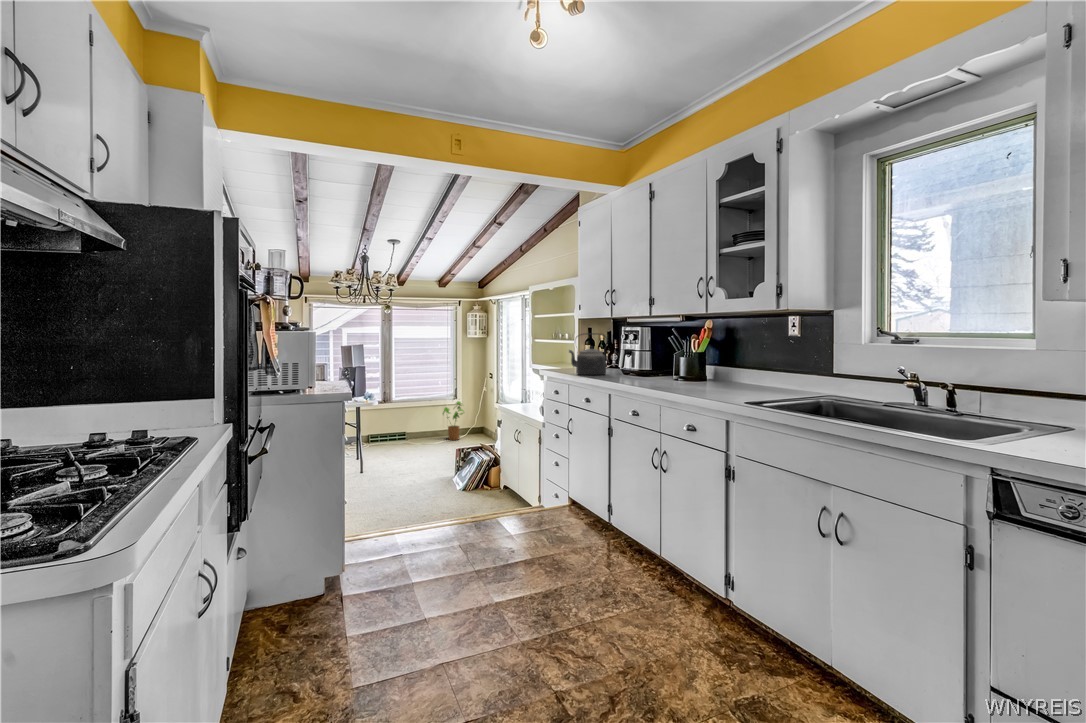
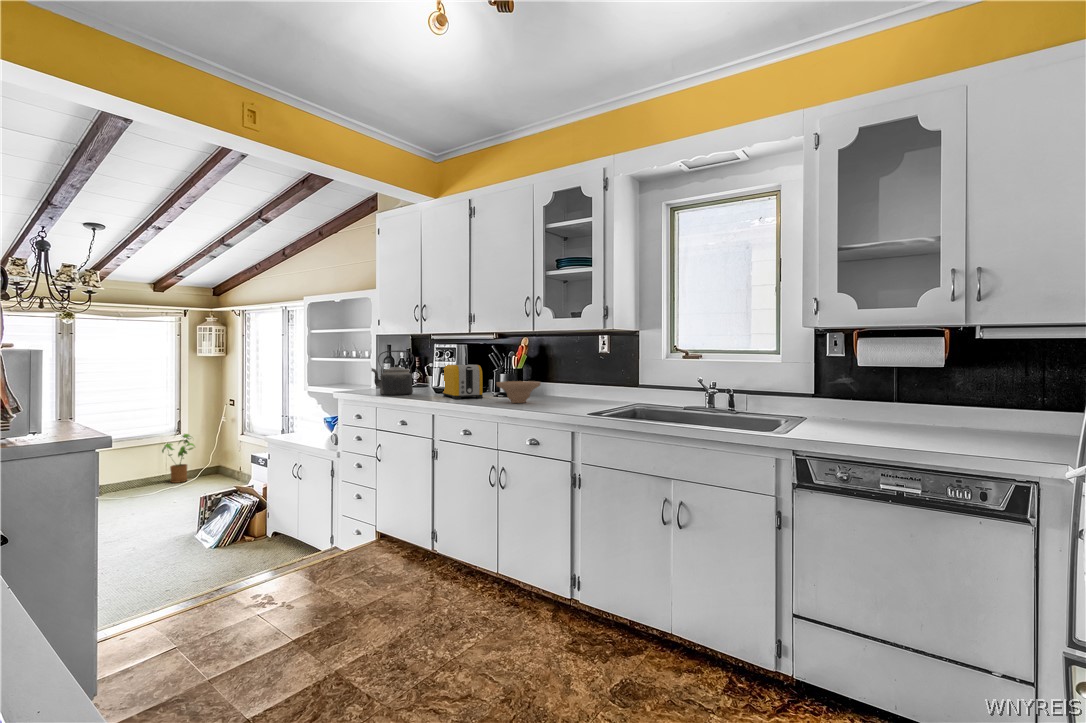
toaster: none [630,347,664,381] -> present [443,364,483,399]
bowl: none [669,365,716,388] -> present [497,381,541,403]

